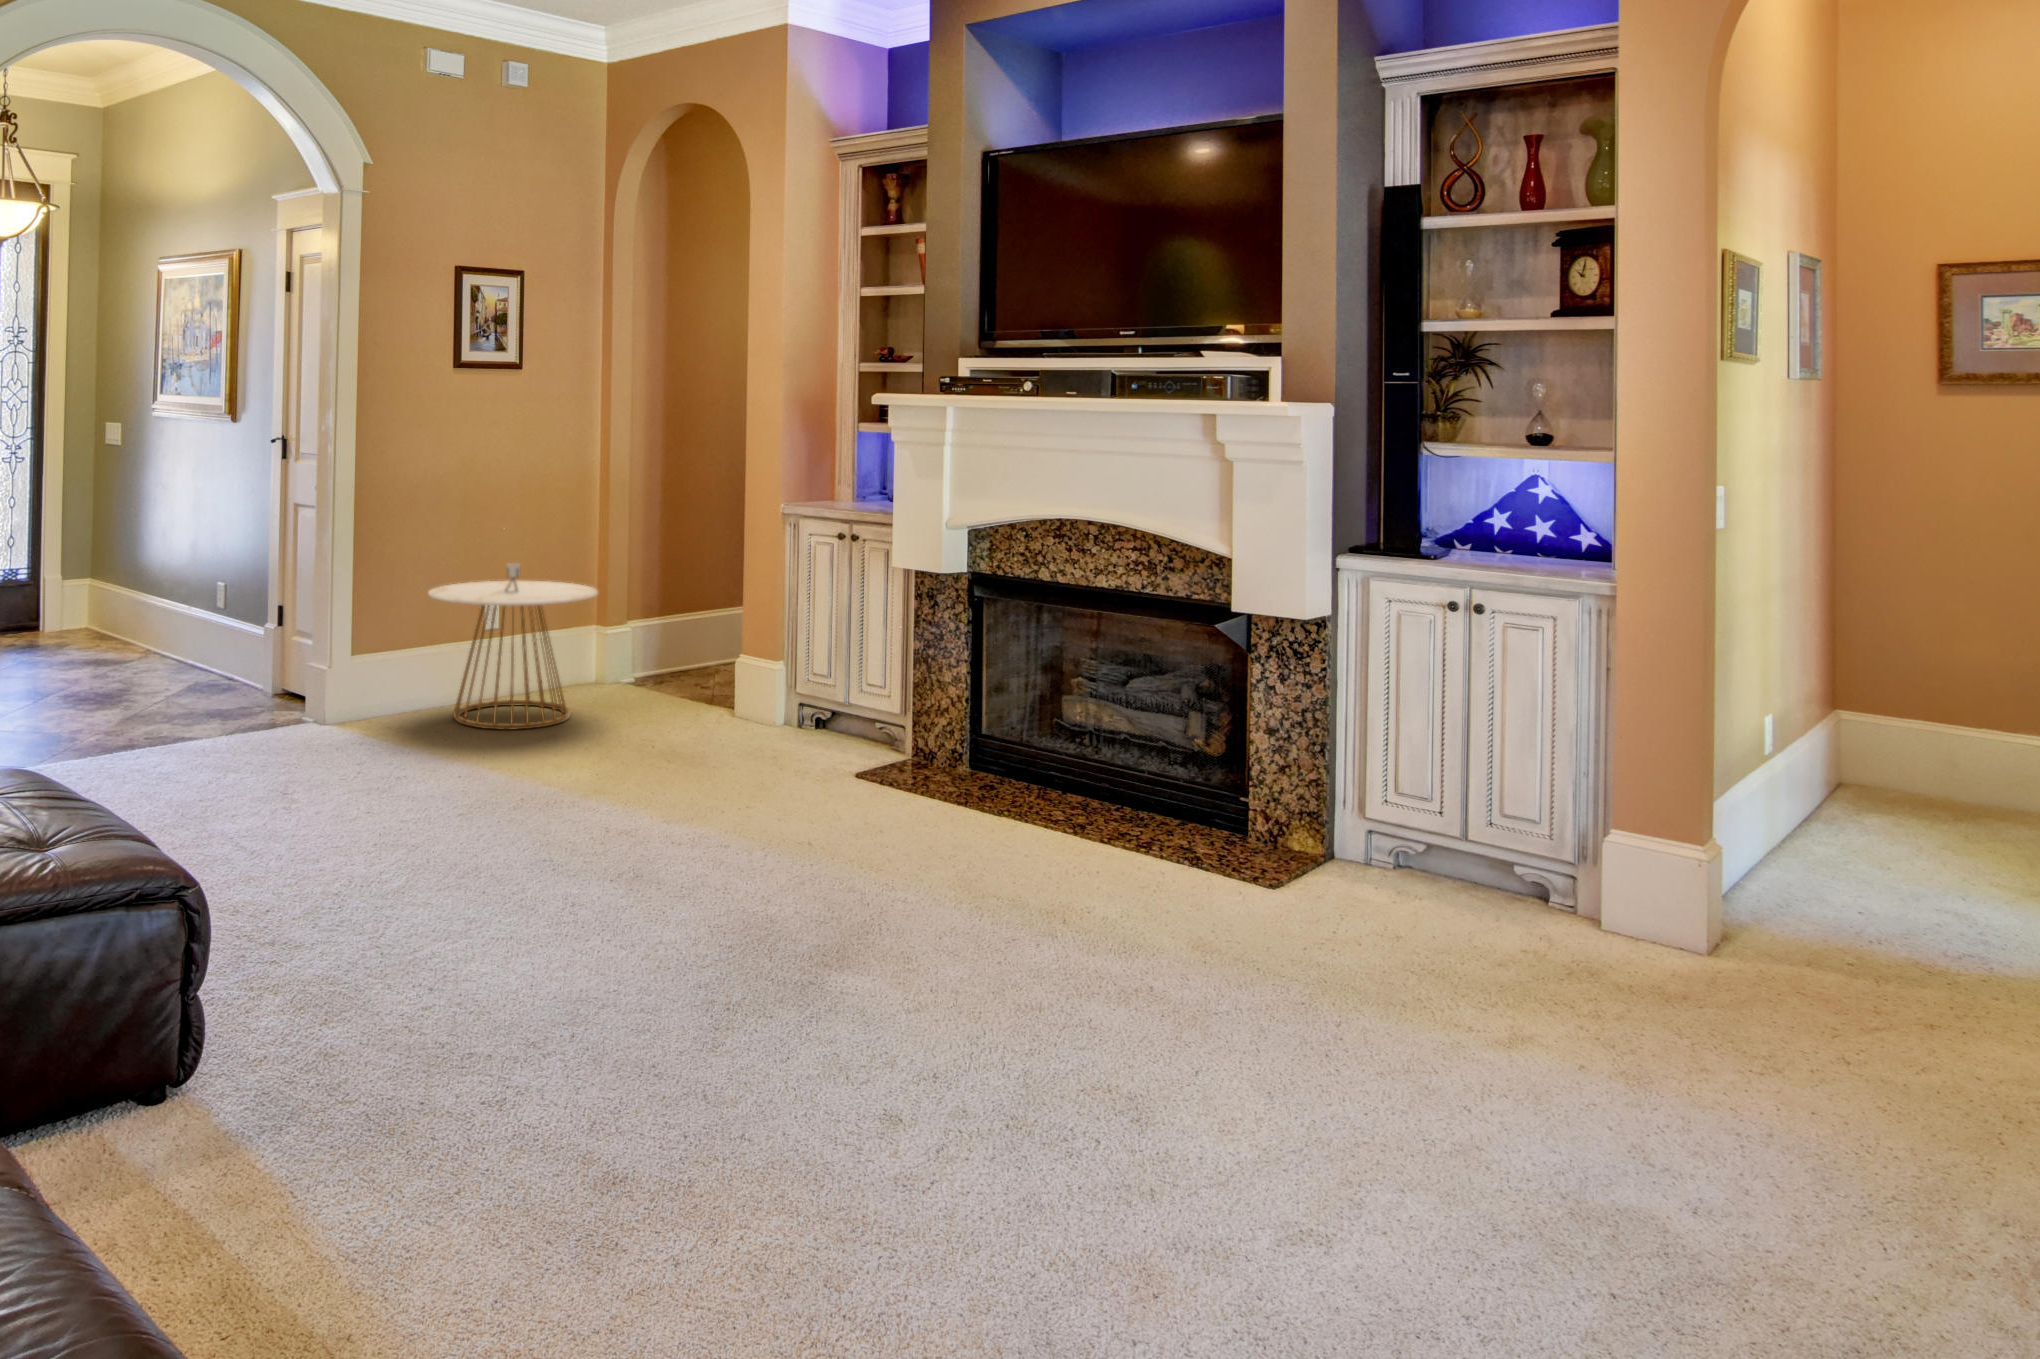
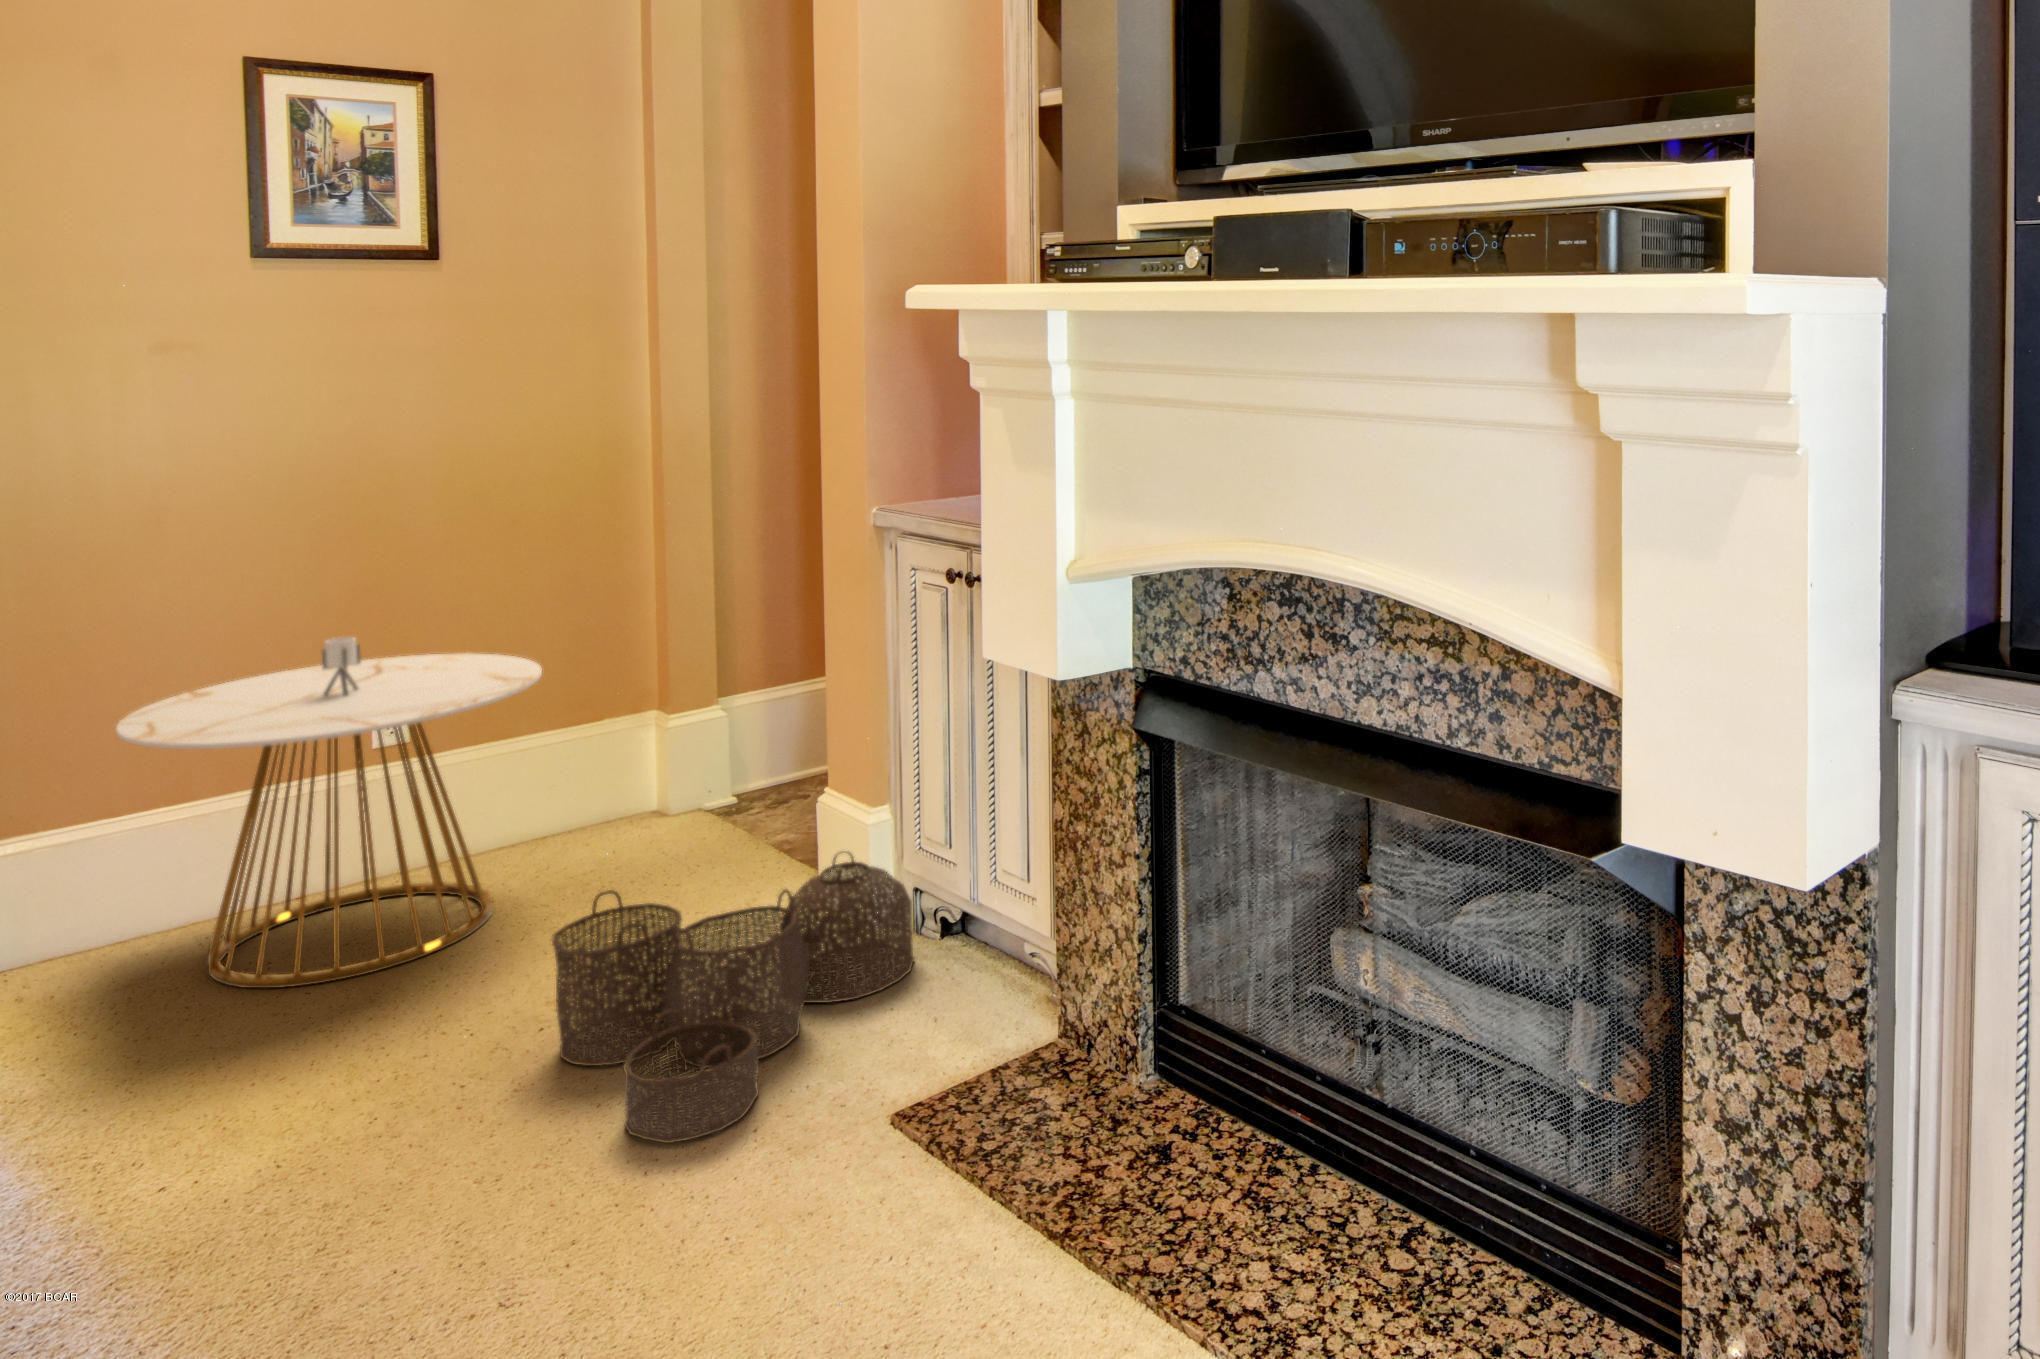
woven basket: none [672,676,812,775] -> present [552,853,914,1143]

